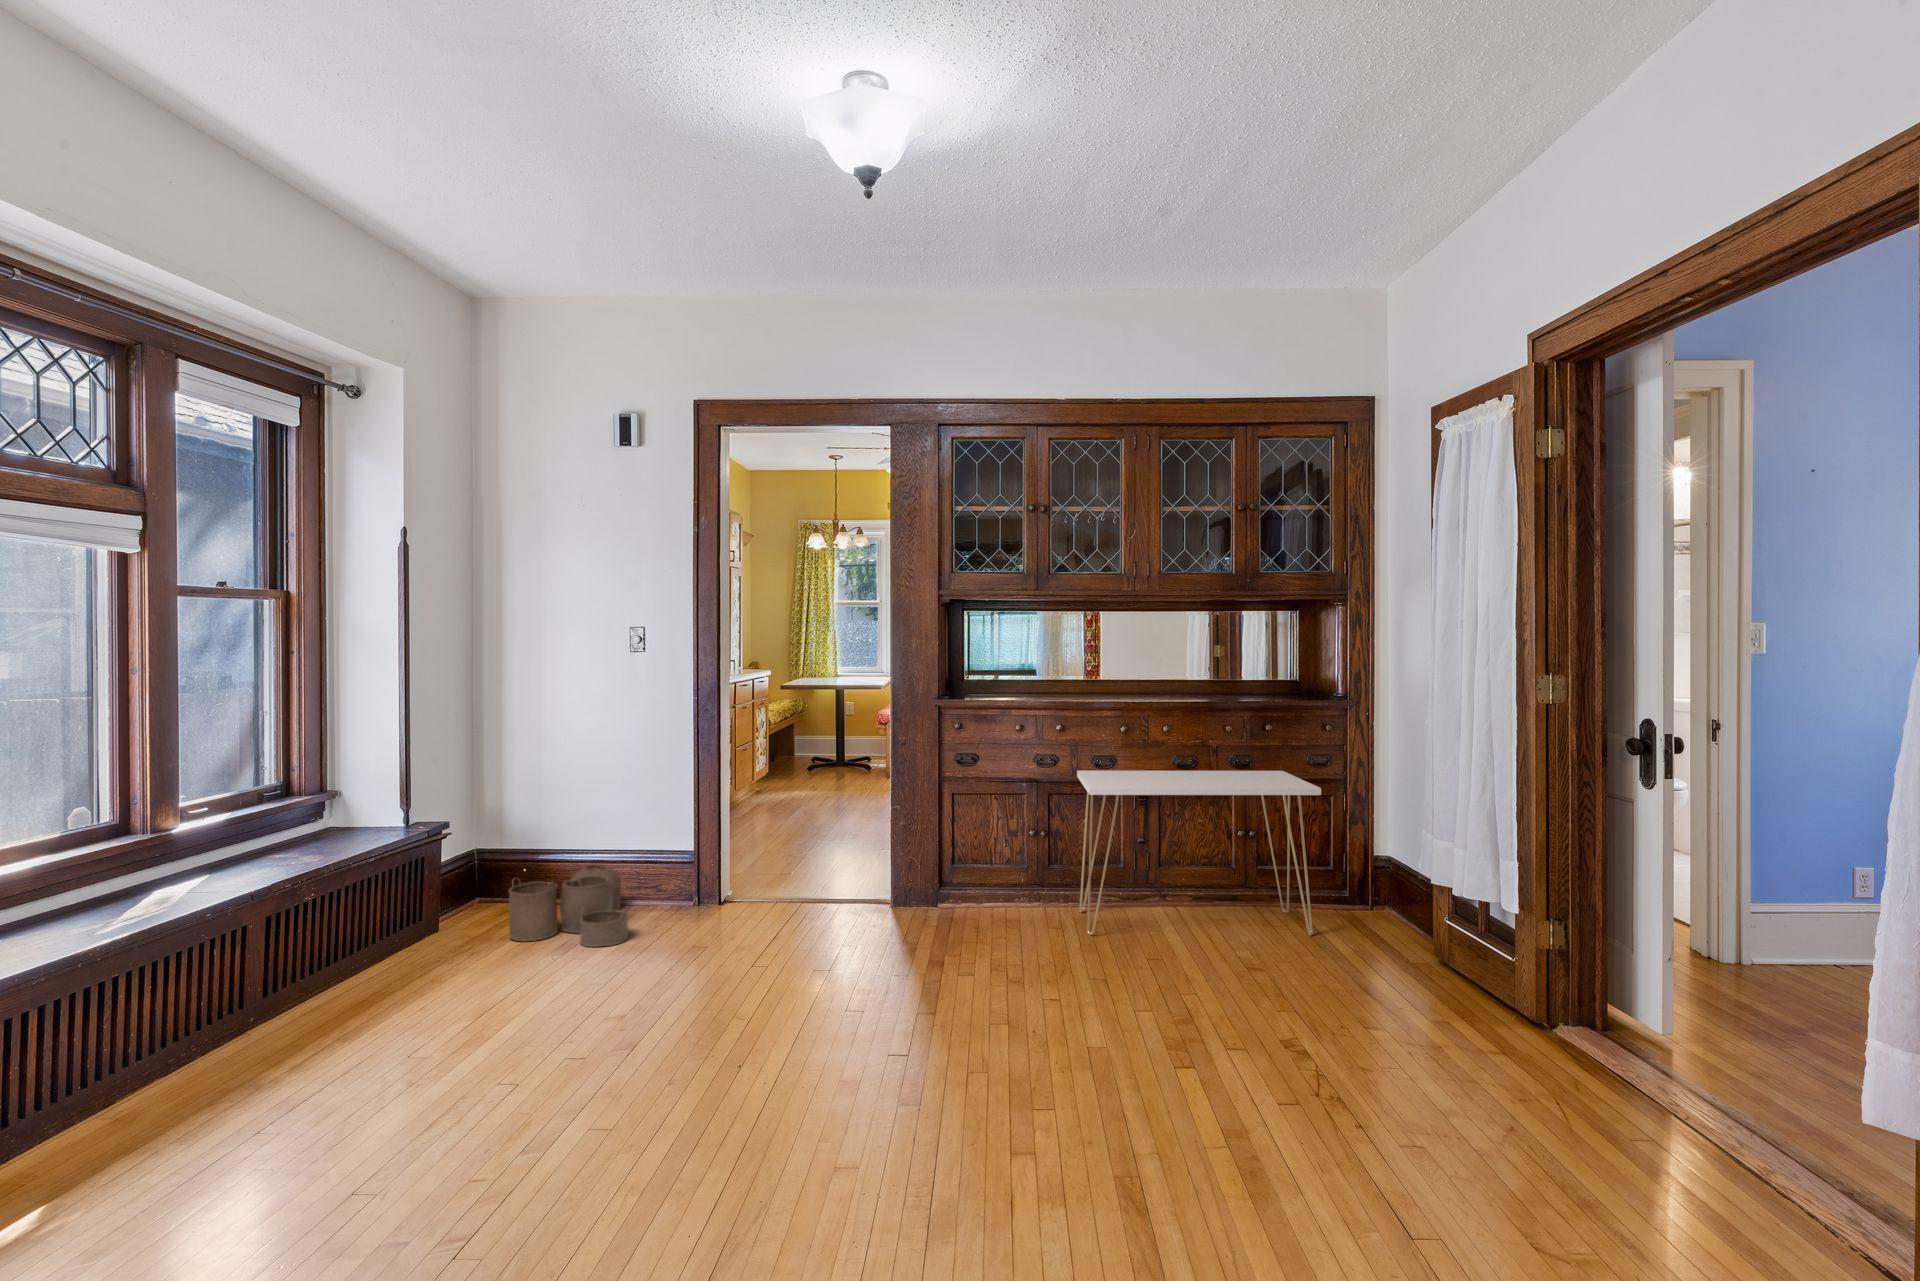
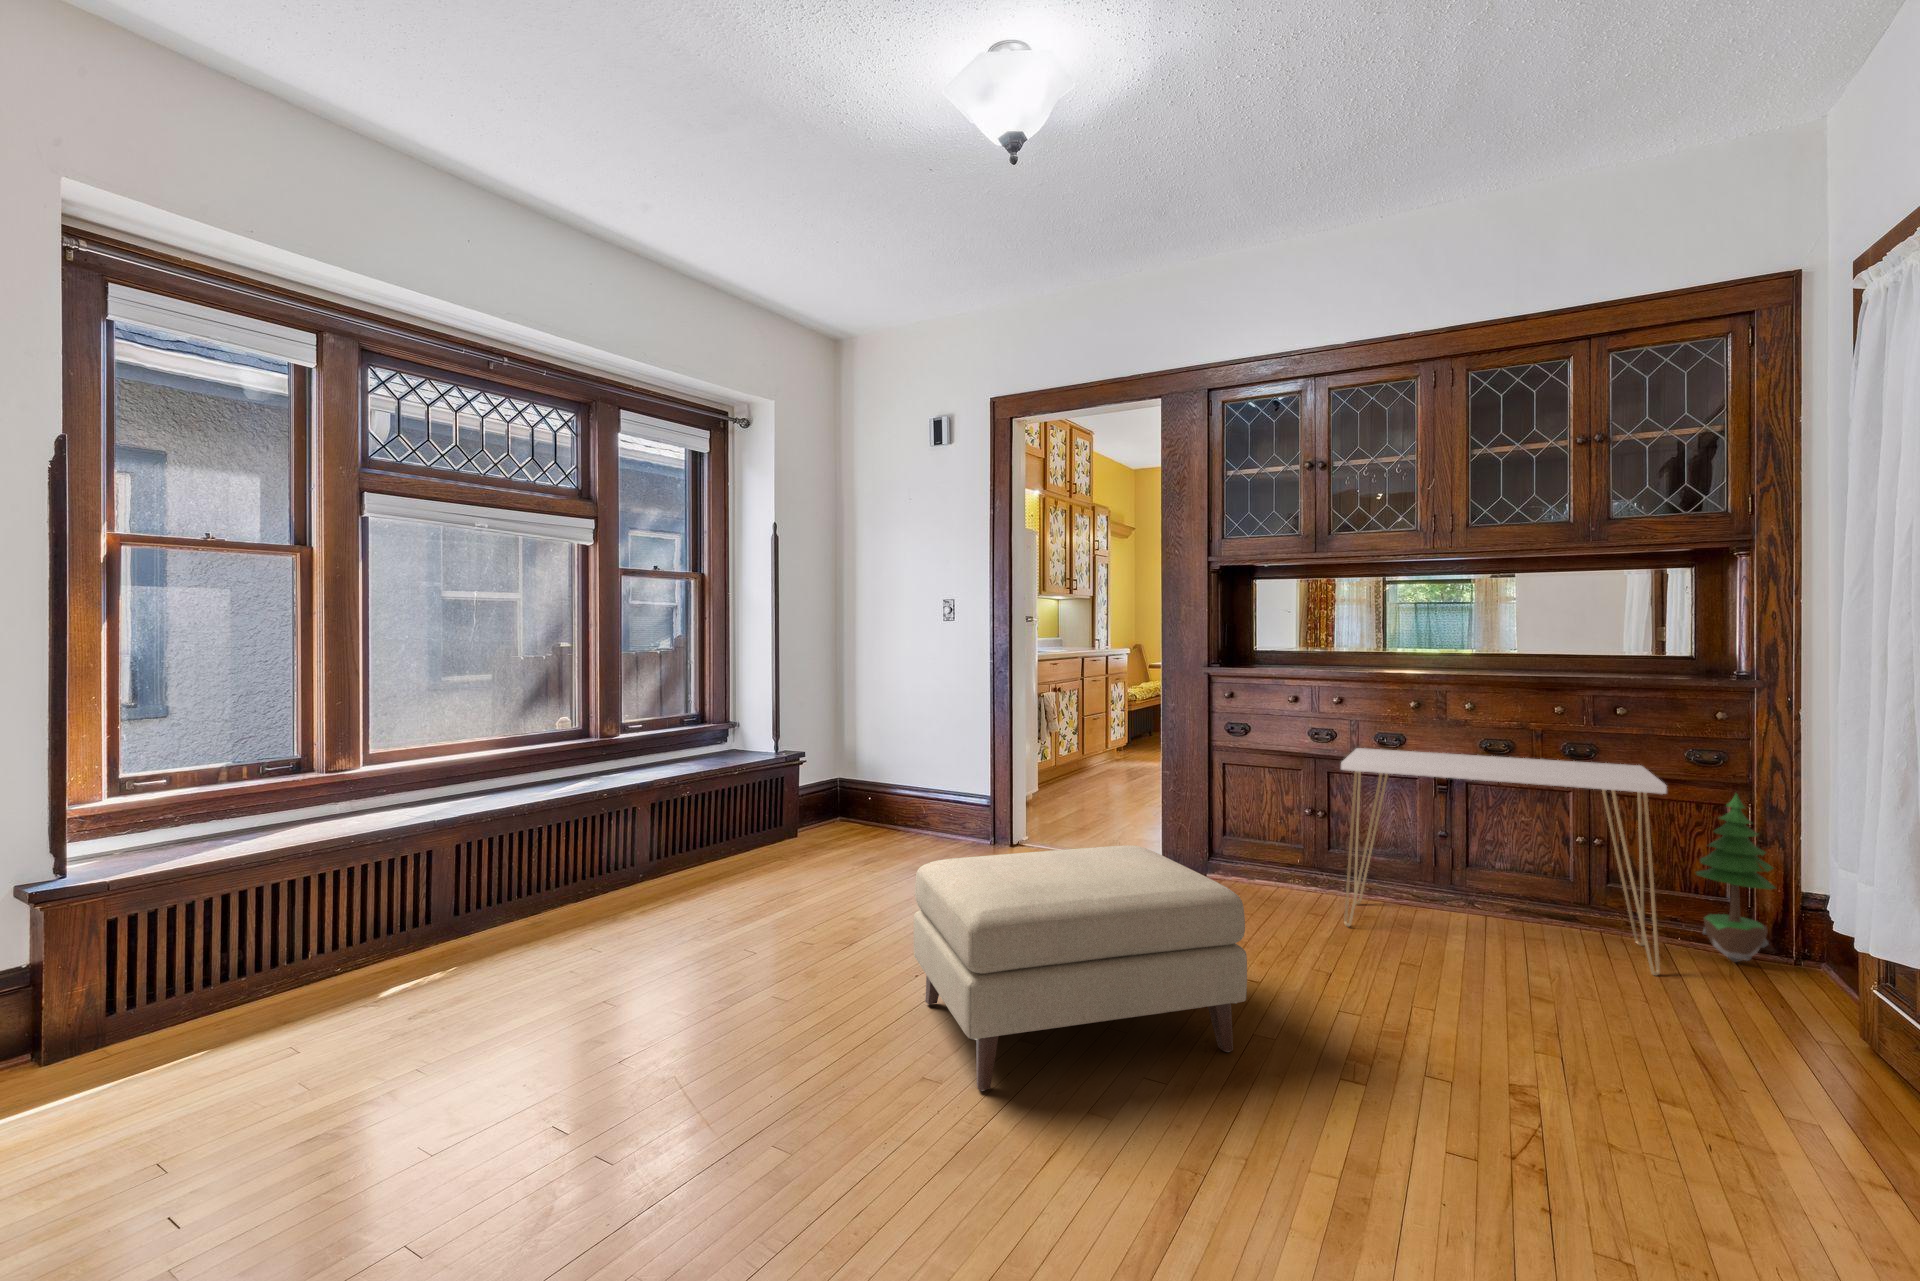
potted tree: none [1319,787,1369,916] -> present [1696,794,1775,962]
woven basket: present [509,864,628,947] -> none [836,796,932,865]
ottoman: none [770,893,1107,1177] -> present [914,845,1247,1091]

